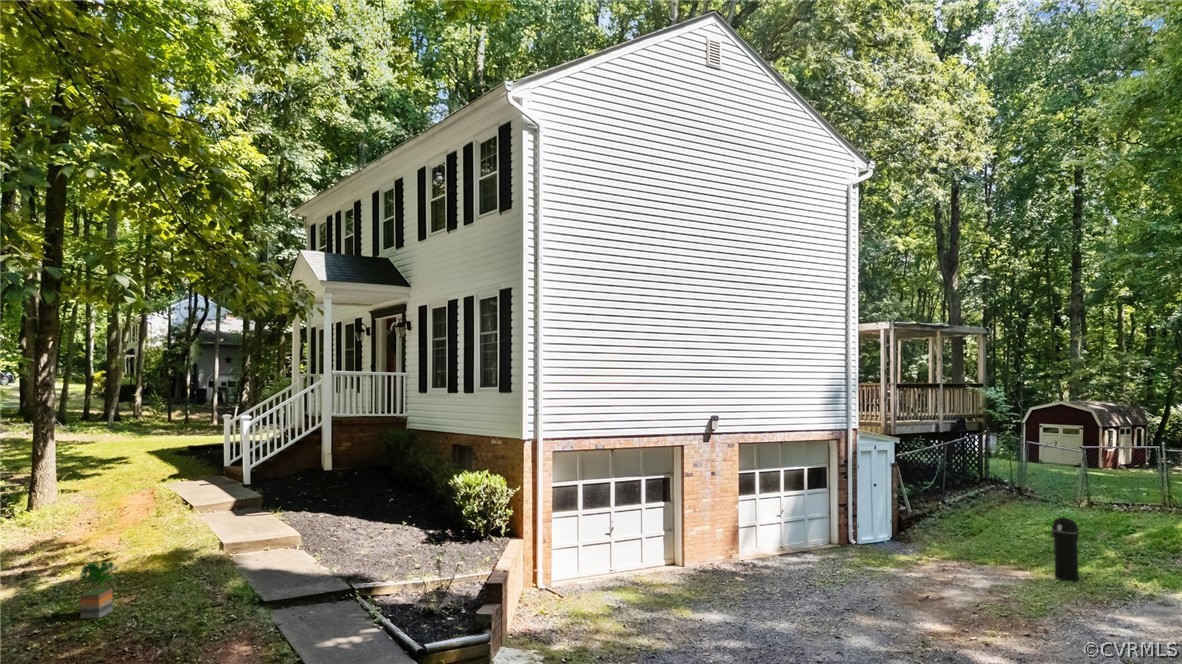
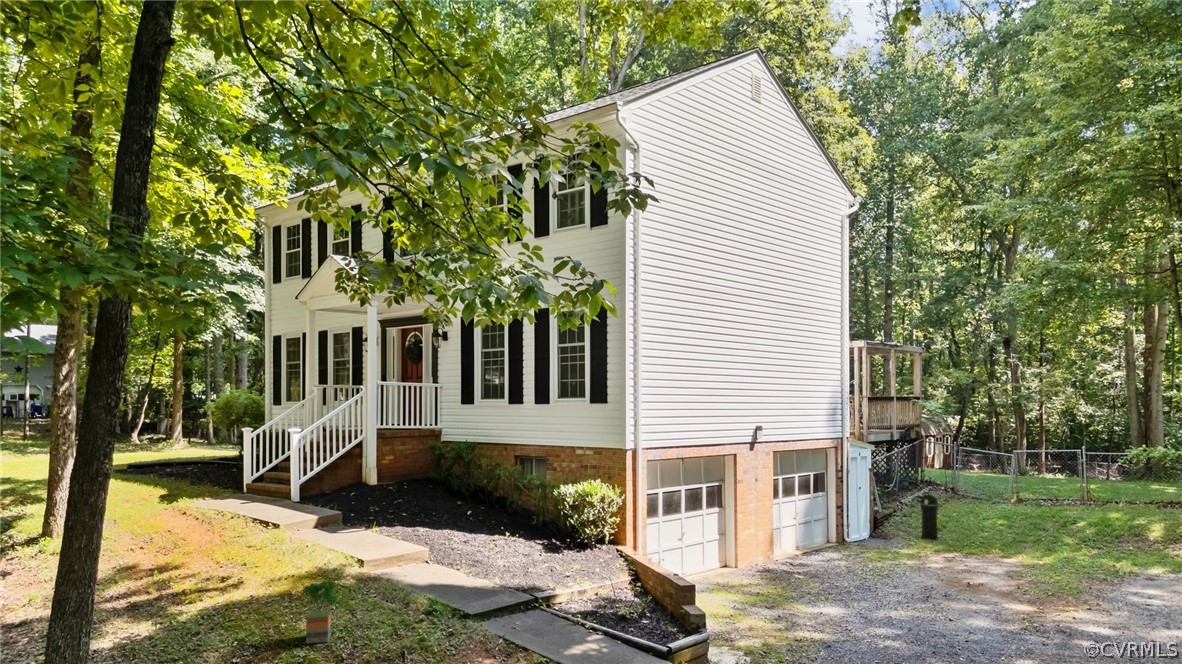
trash can: present [1052,517,1079,581] -> present [920,495,938,540]

